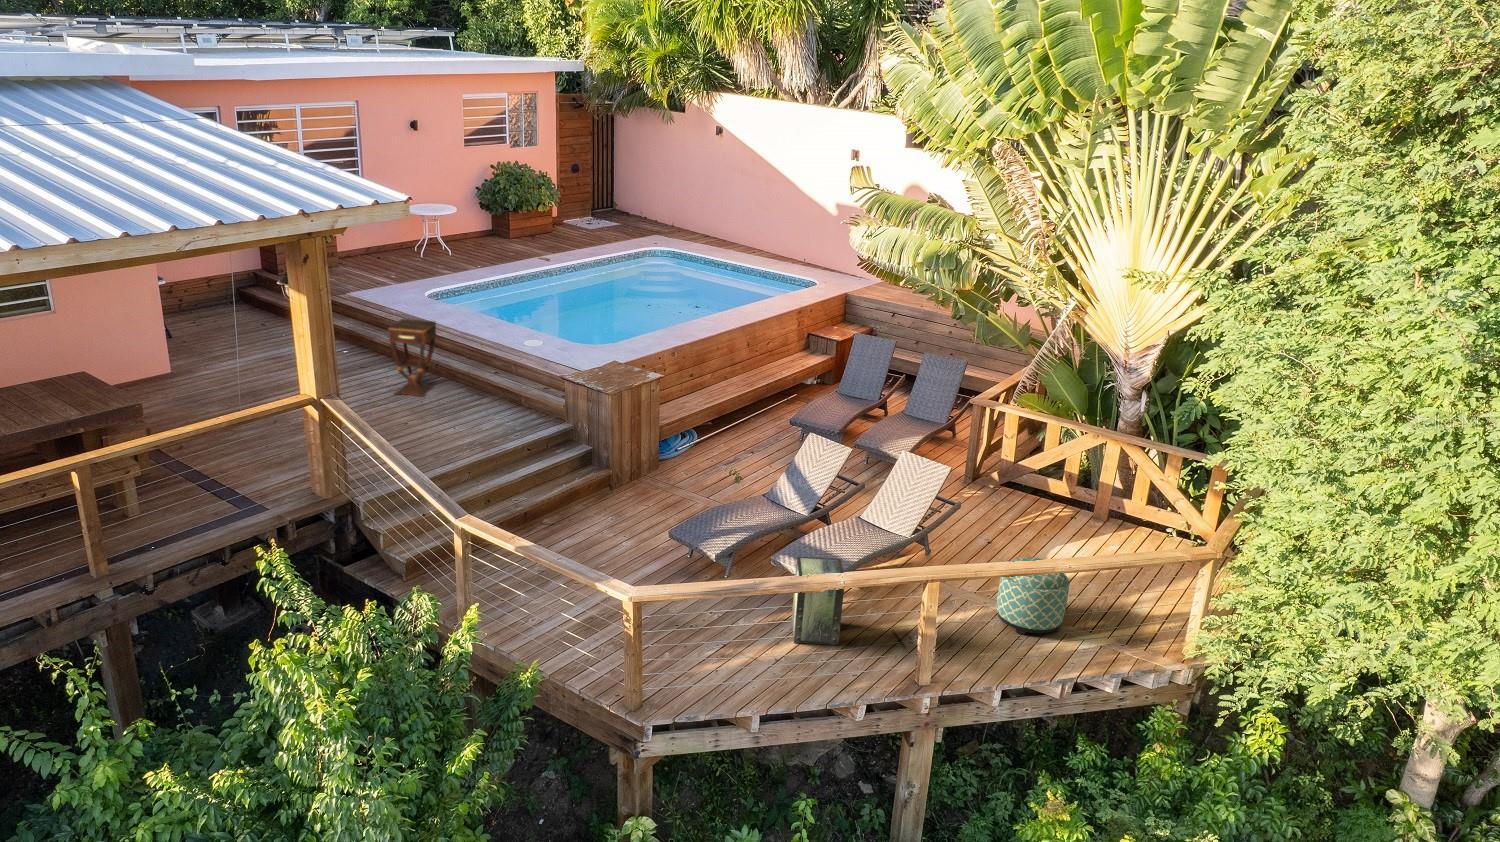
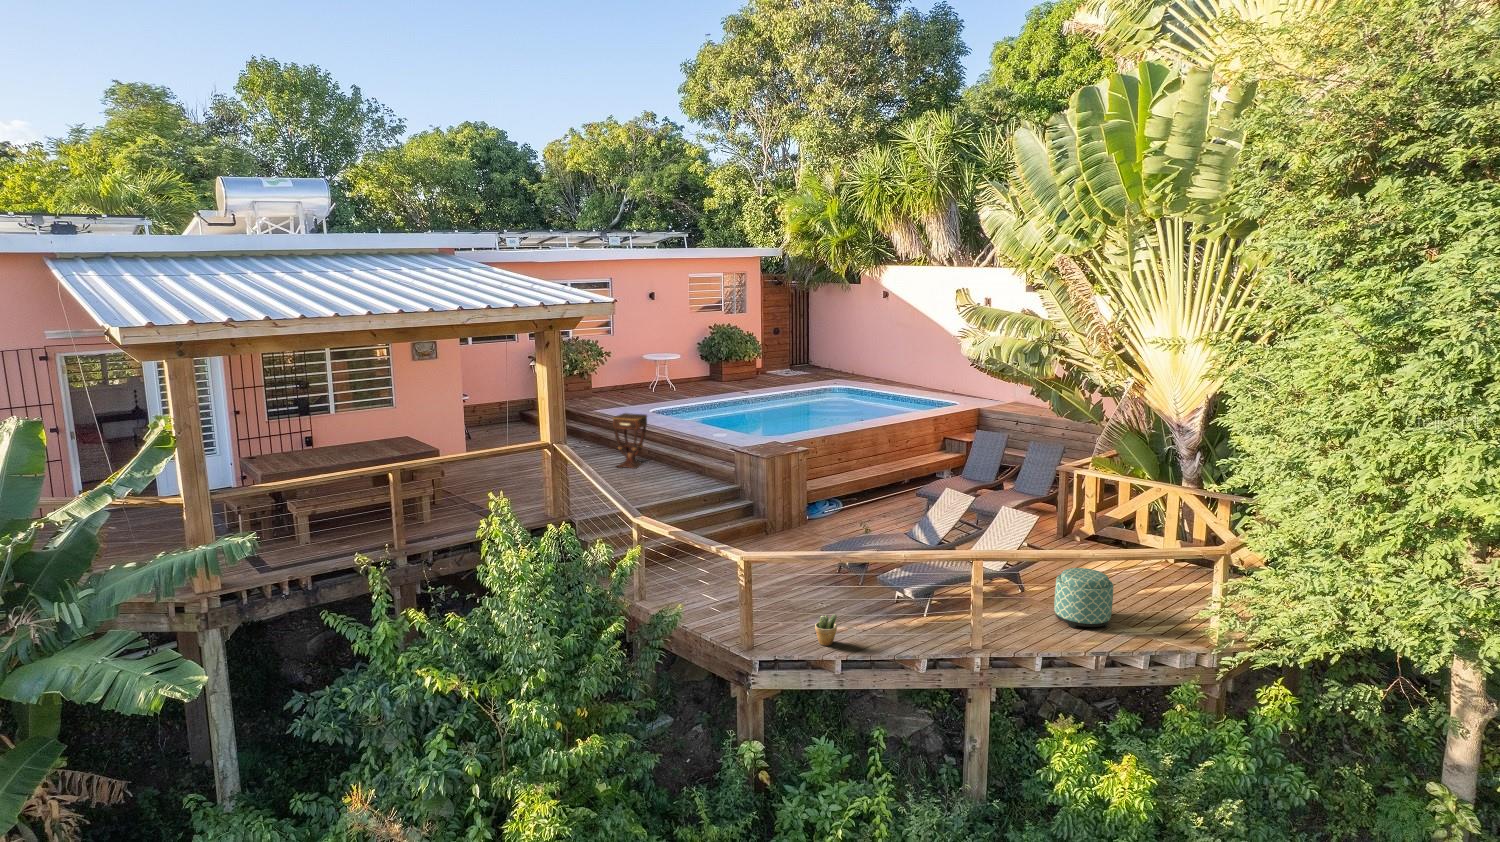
storage box: present [791,557,844,645] -> none [882,558,920,627]
potted plant: none [718,647,747,688] -> present [815,614,837,646]

